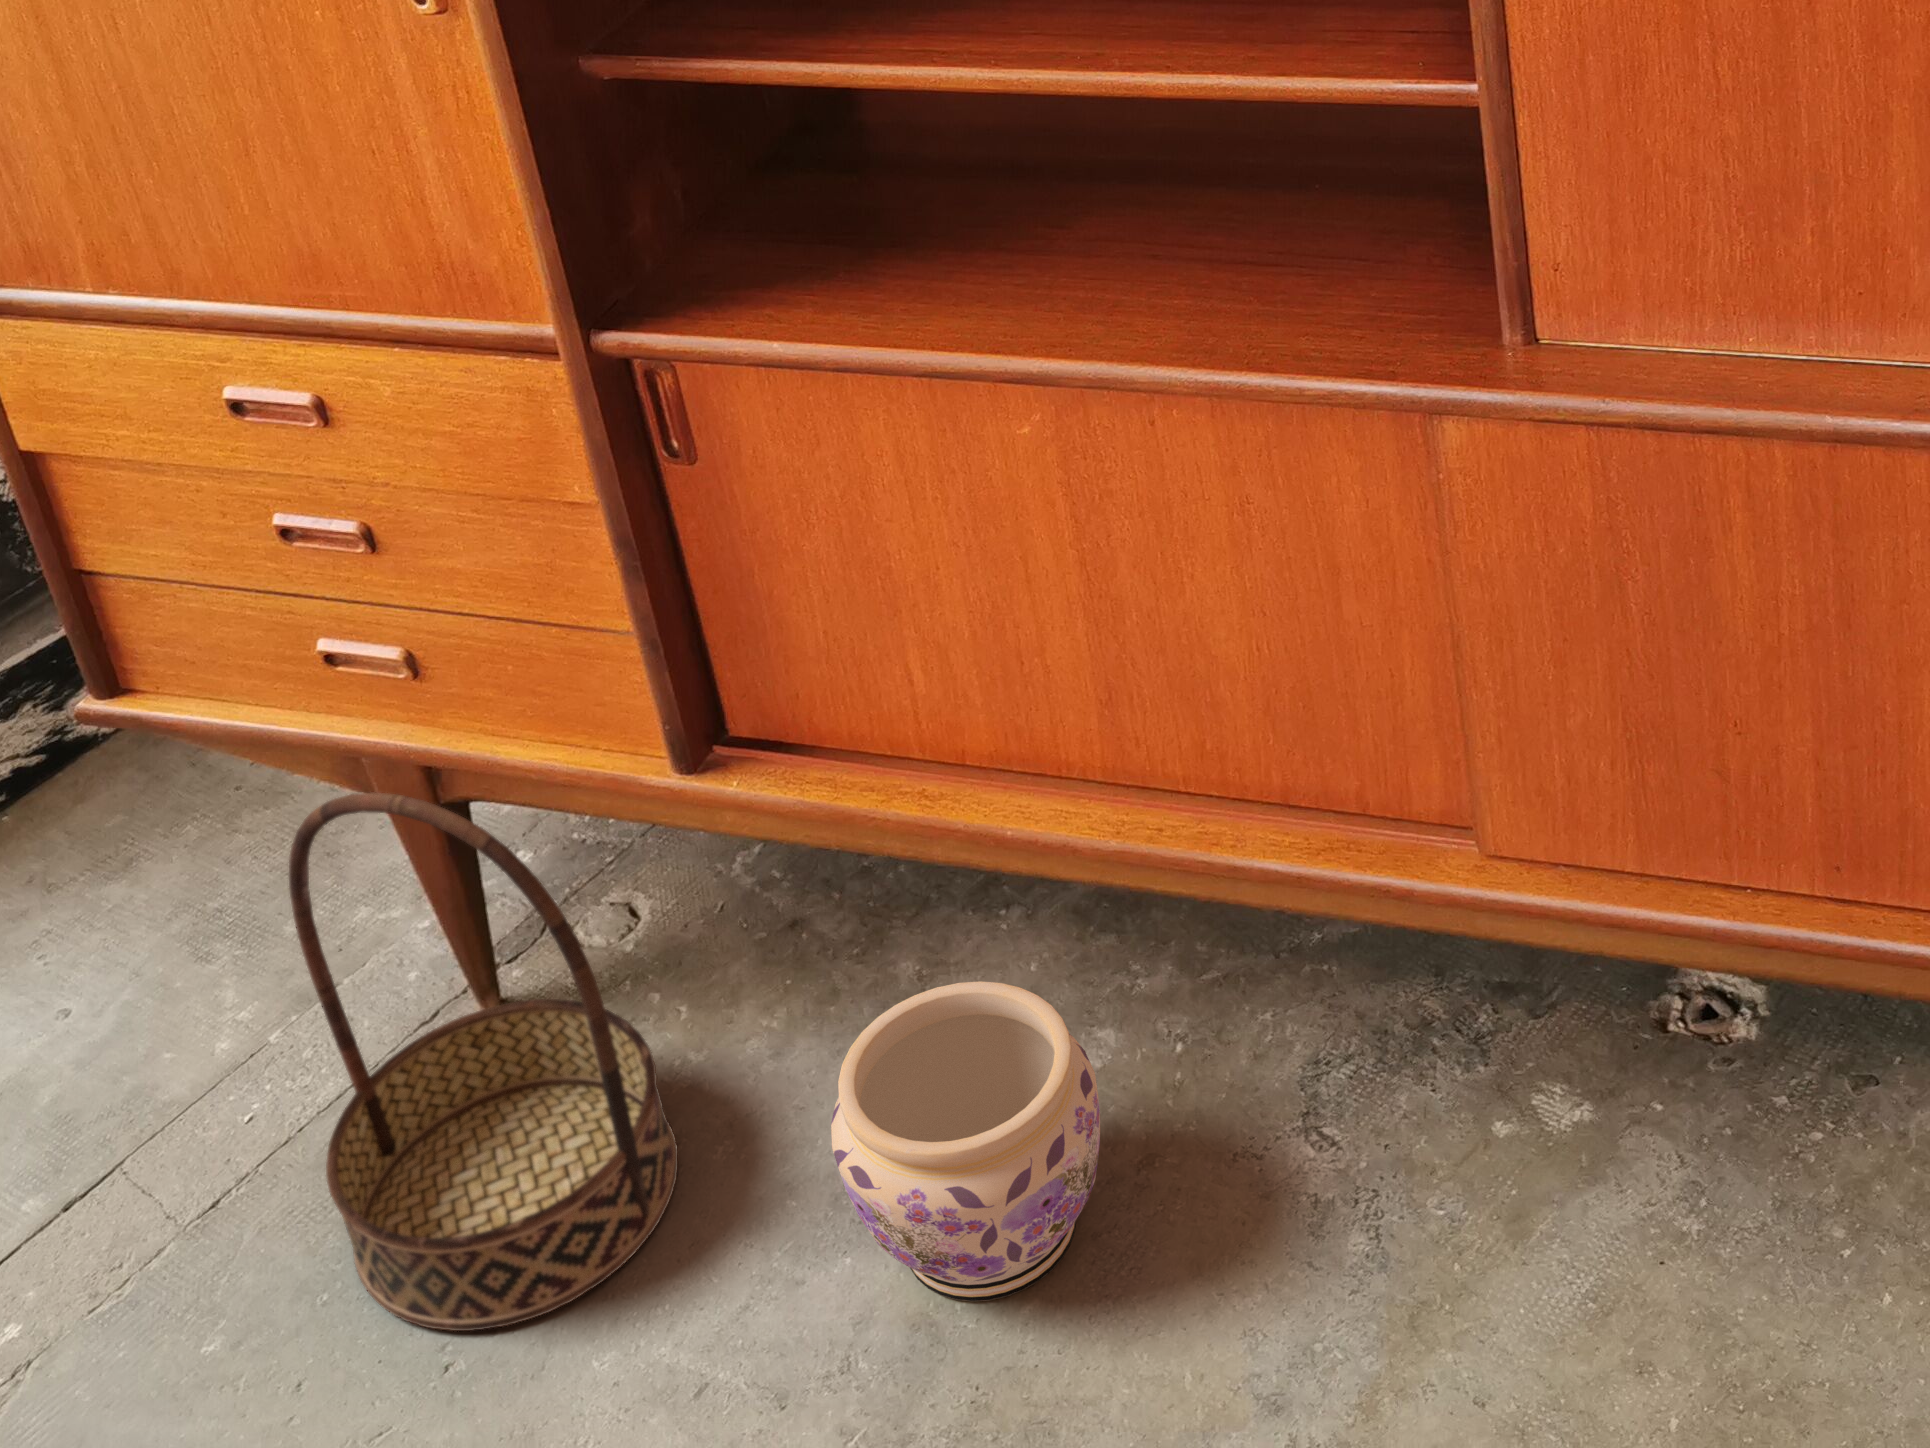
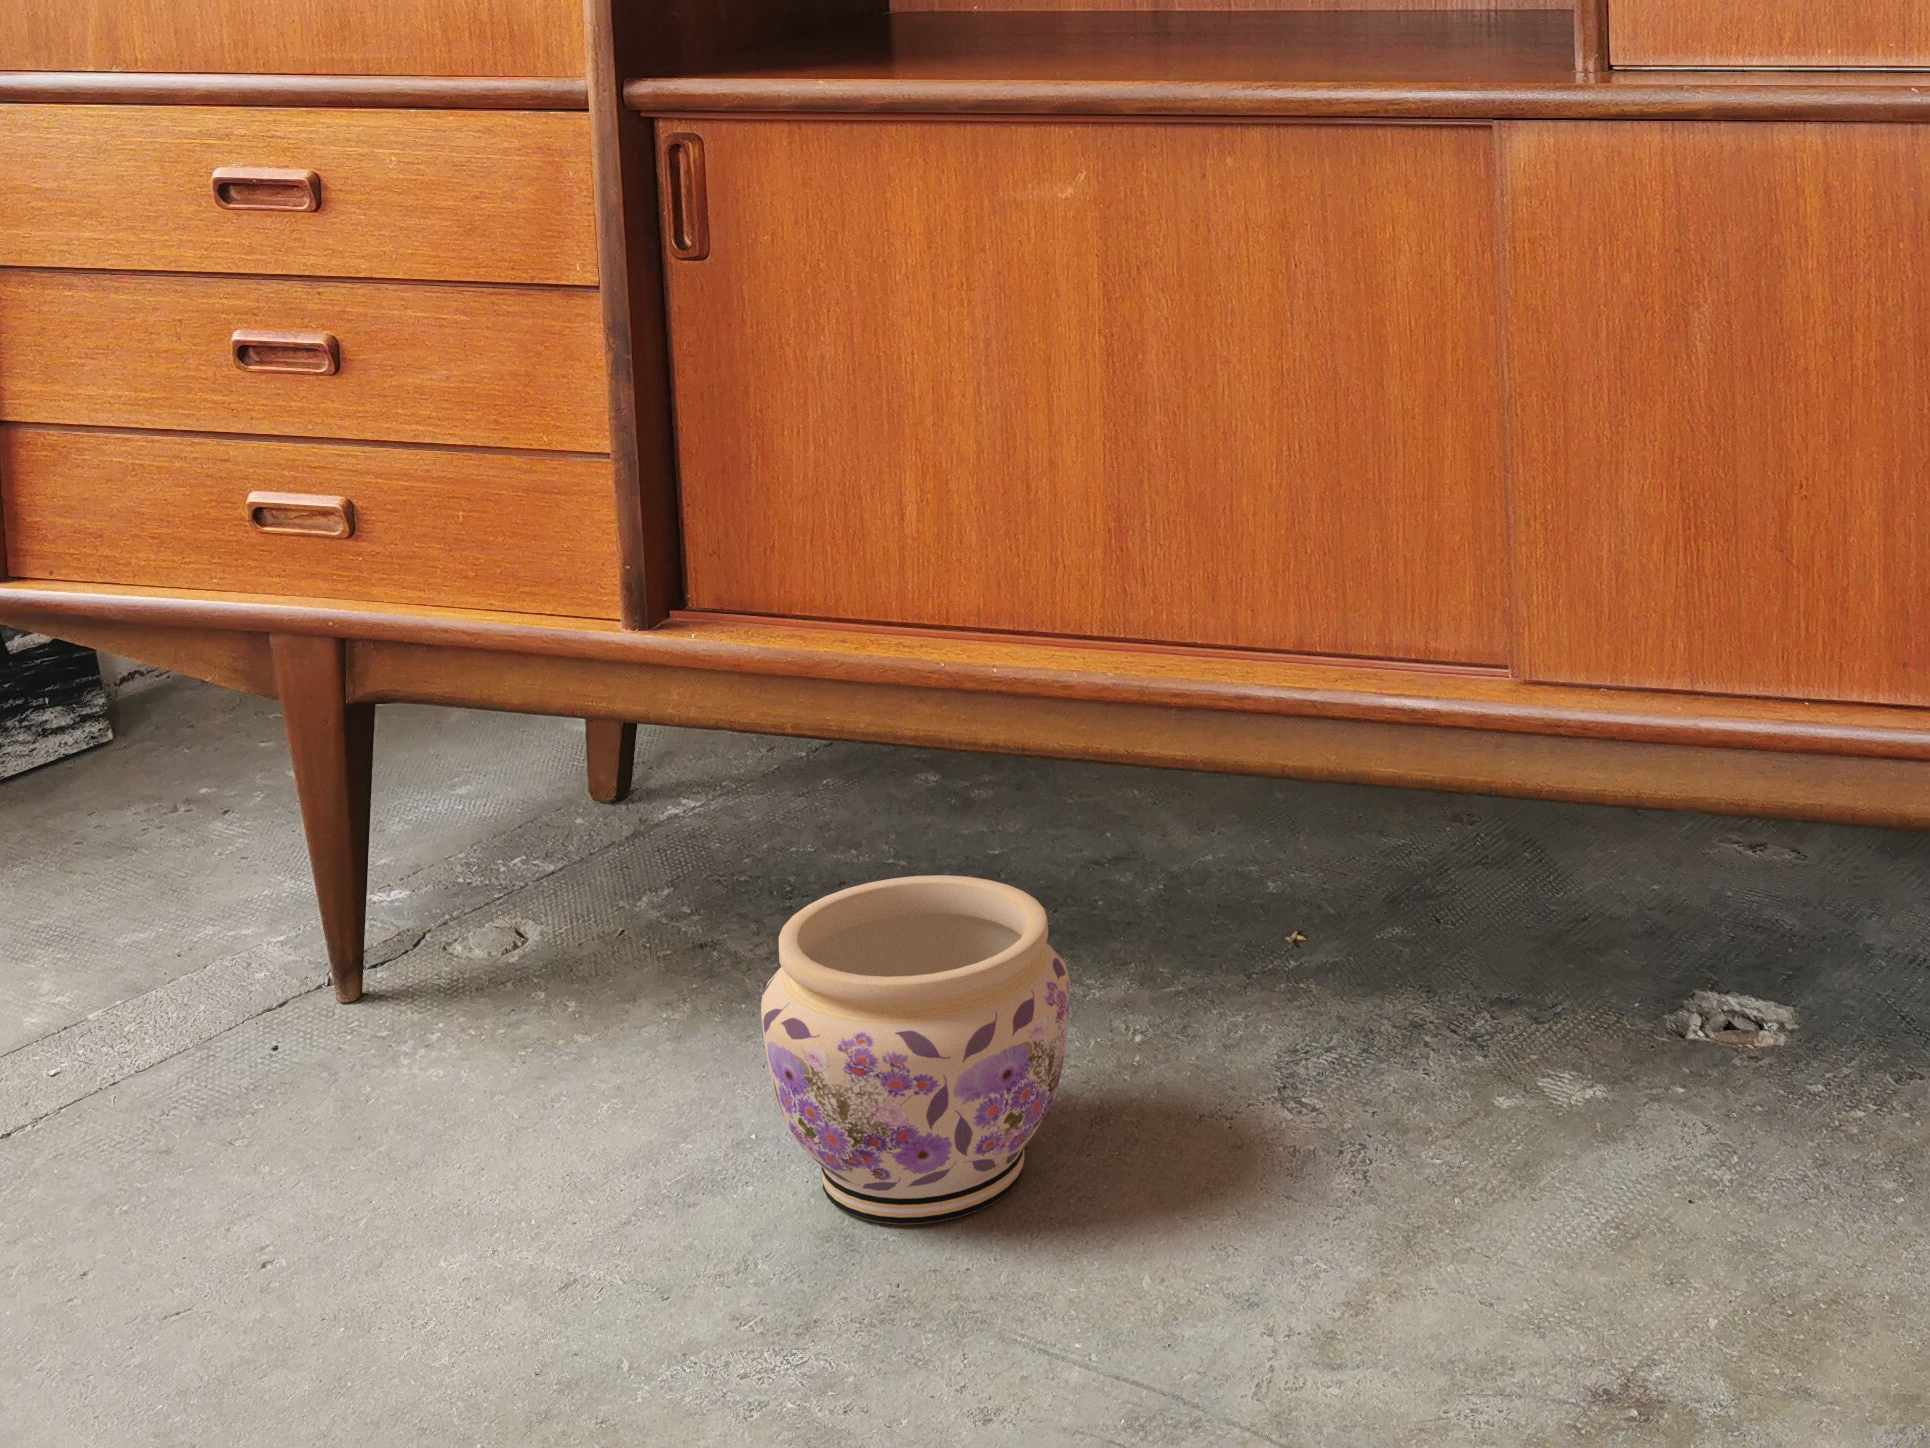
basket: present [289,792,678,1331] -> none [154,566,559,1238]

